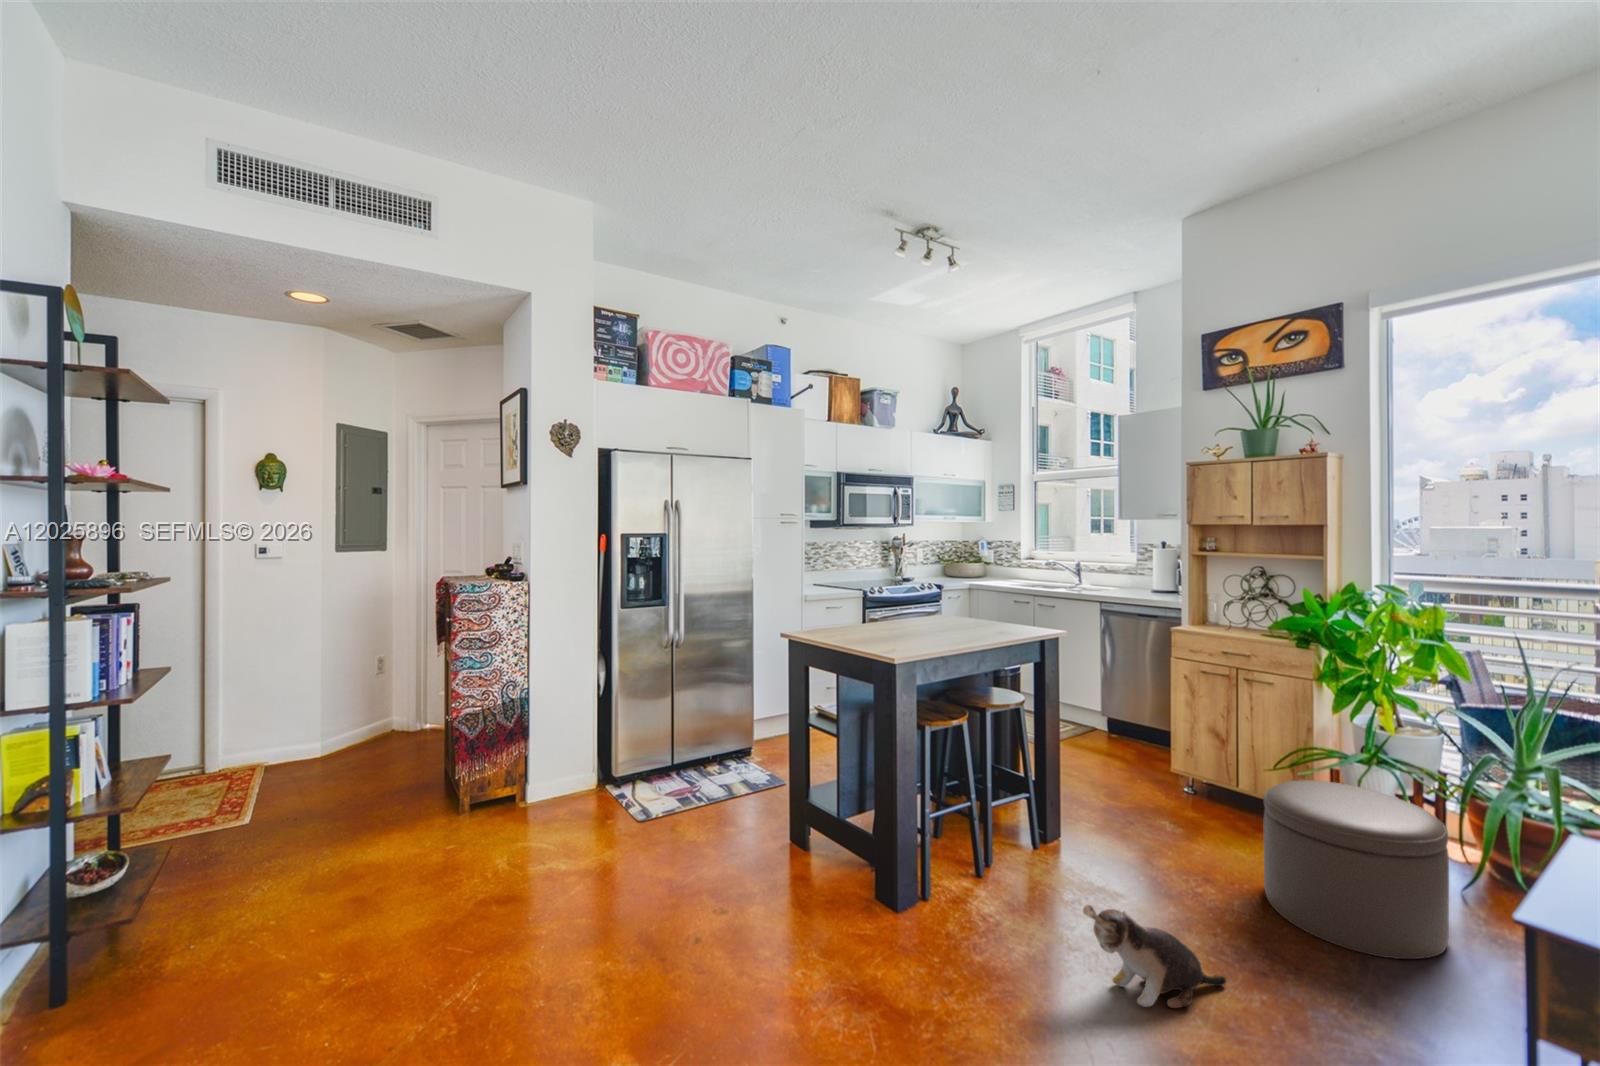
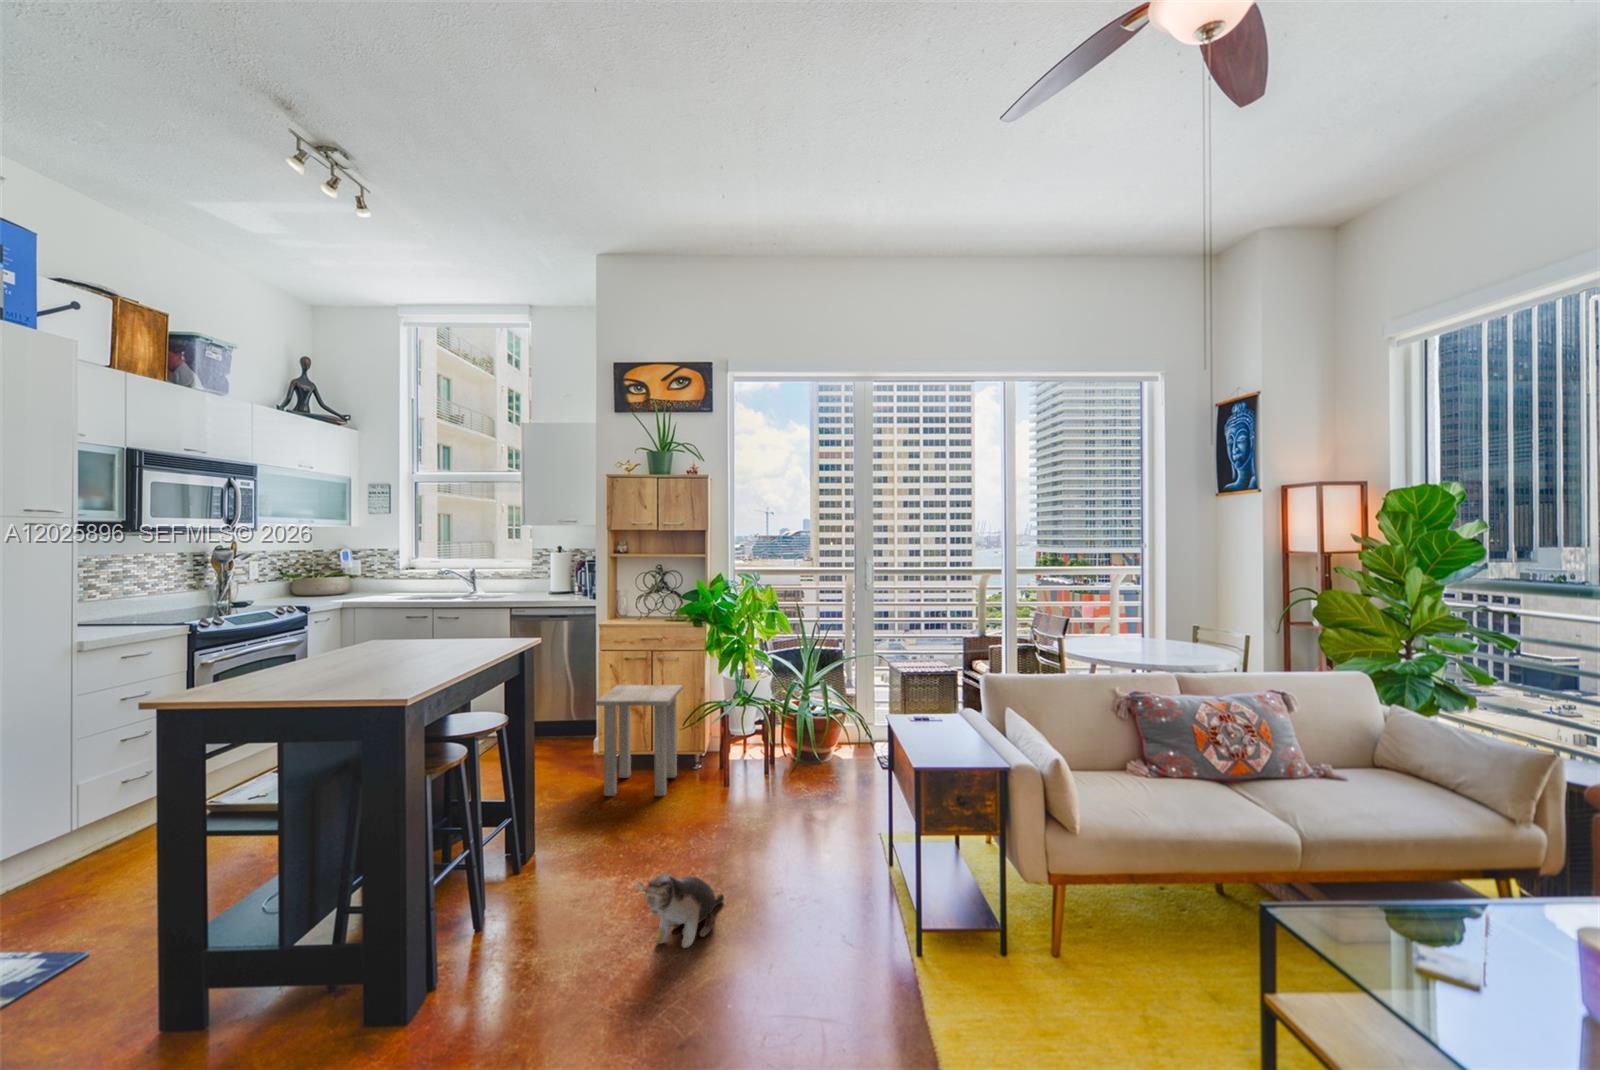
side table: none [1150,700,1277,842] -> present [596,685,683,796]
ottoman: present [1264,780,1449,959] -> none [704,721,809,839]

